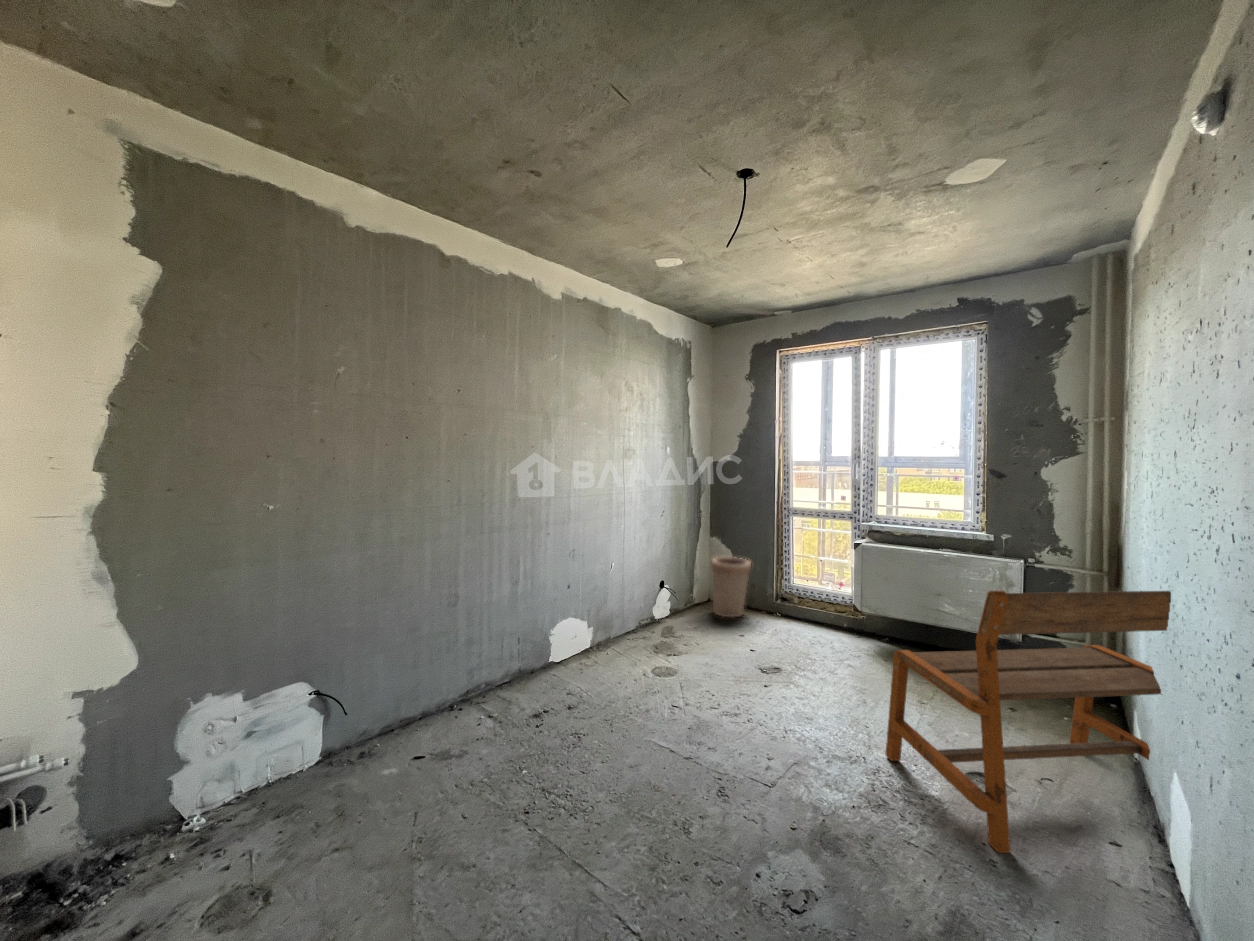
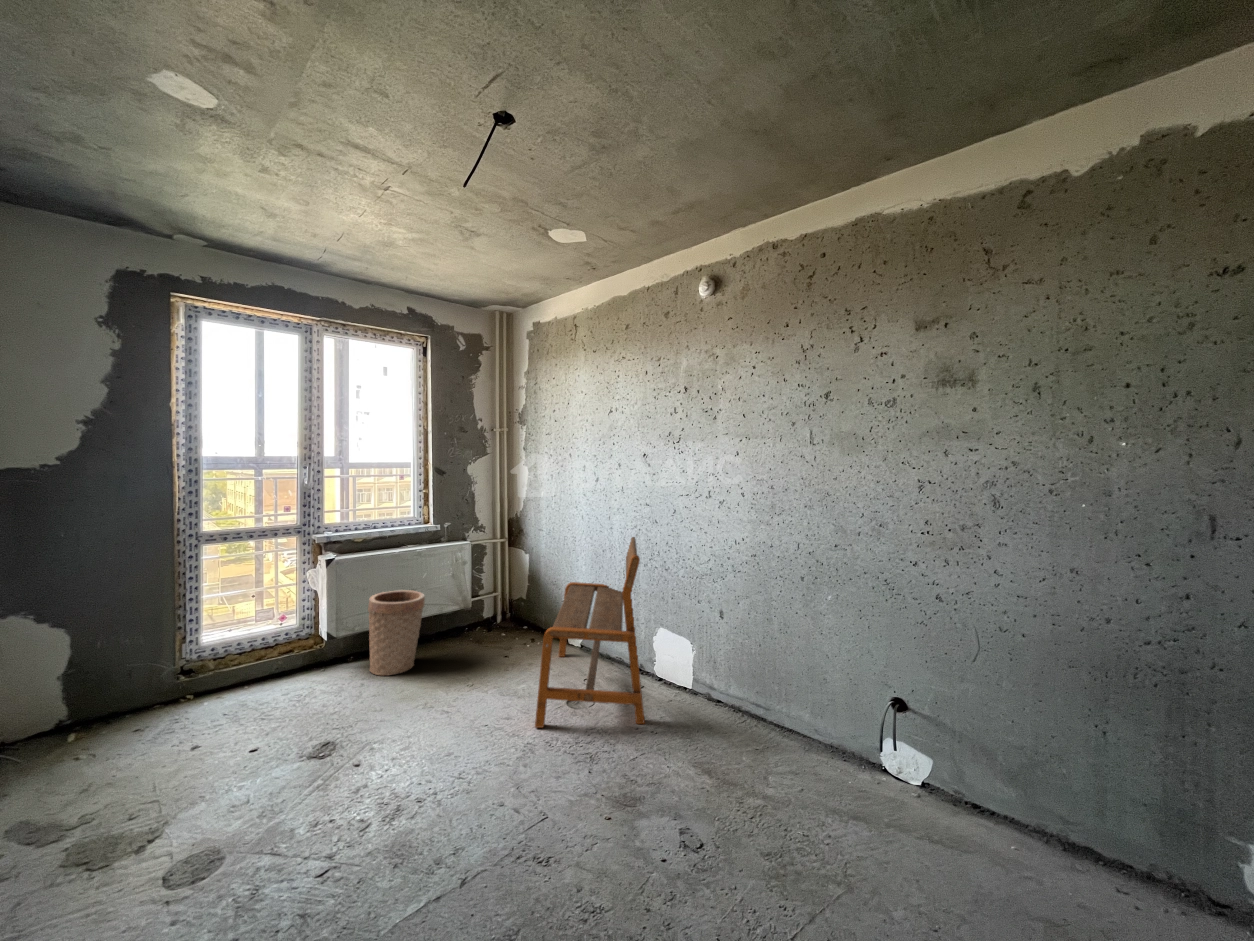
basket: present [712,557,751,617] -> present [368,590,425,675]

